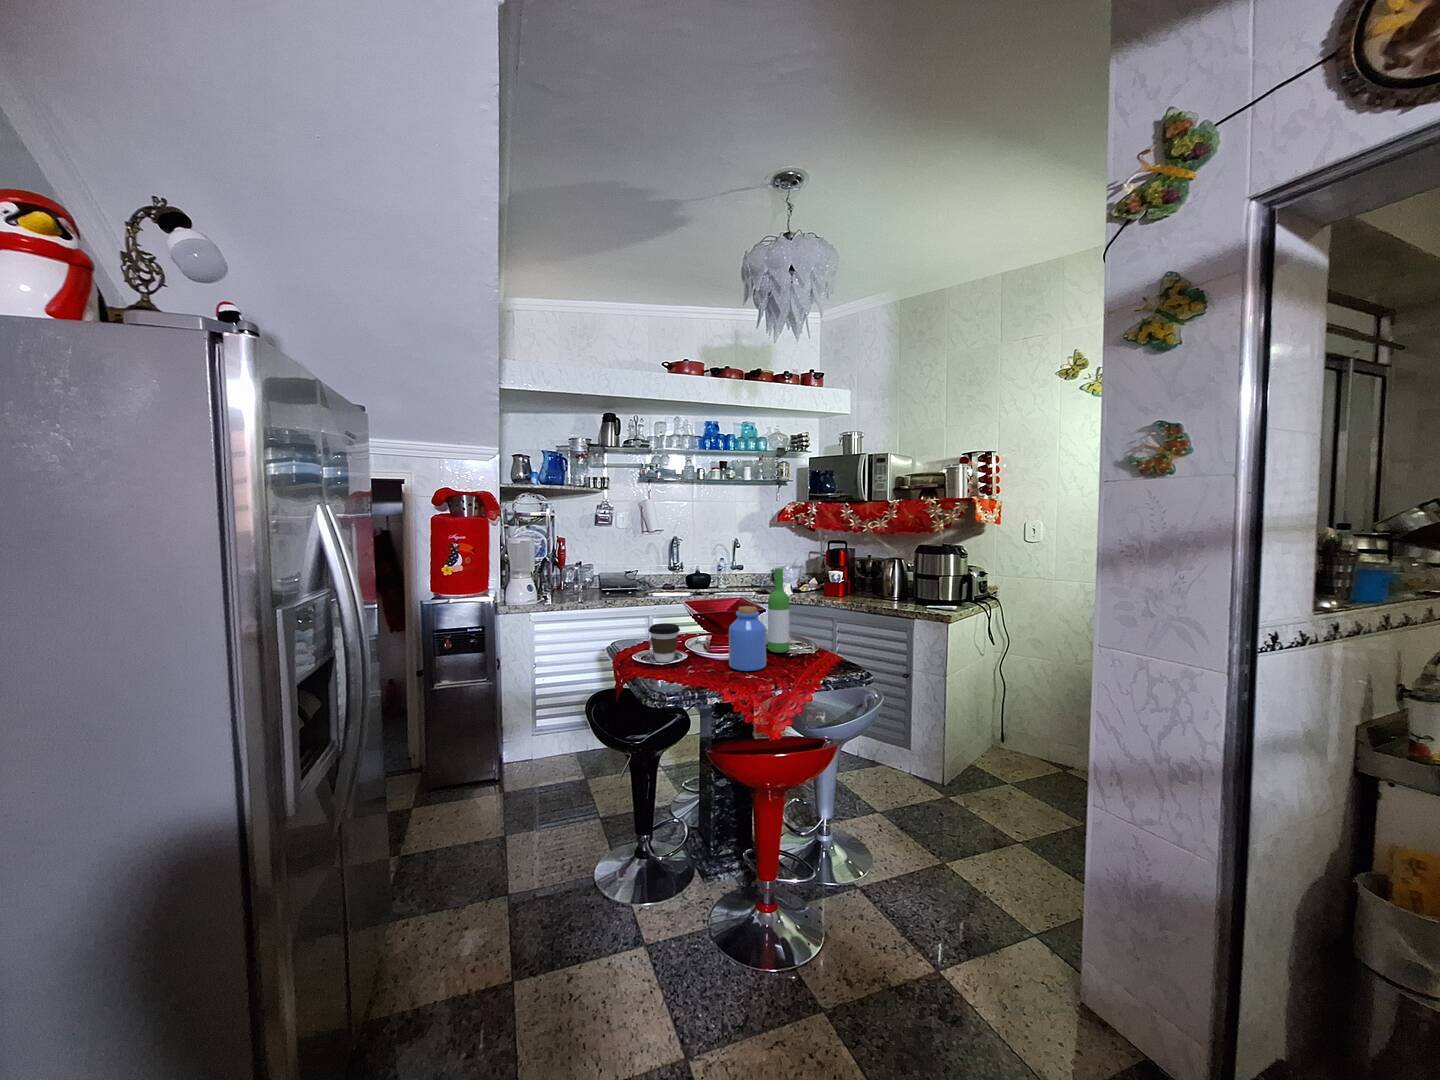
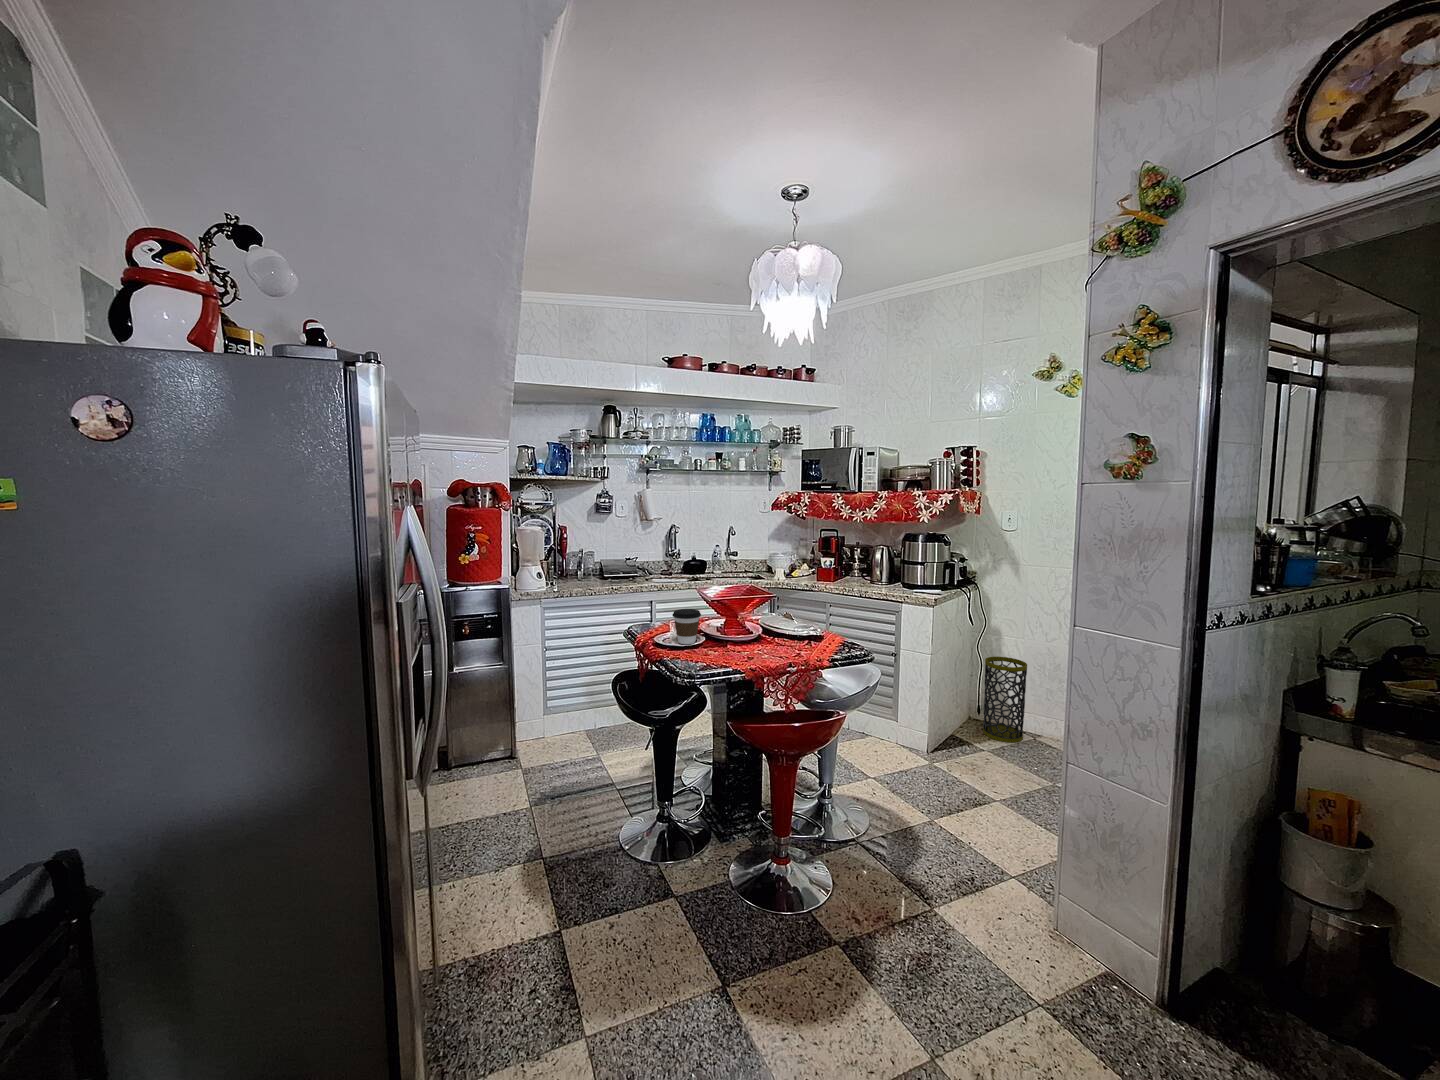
wine bottle: present [768,568,789,653] -> none [780,558,800,634]
jar: present [729,606,766,671] -> none [748,593,782,651]
trash can: none [1005,679,1053,775] -> present [983,657,1027,743]

